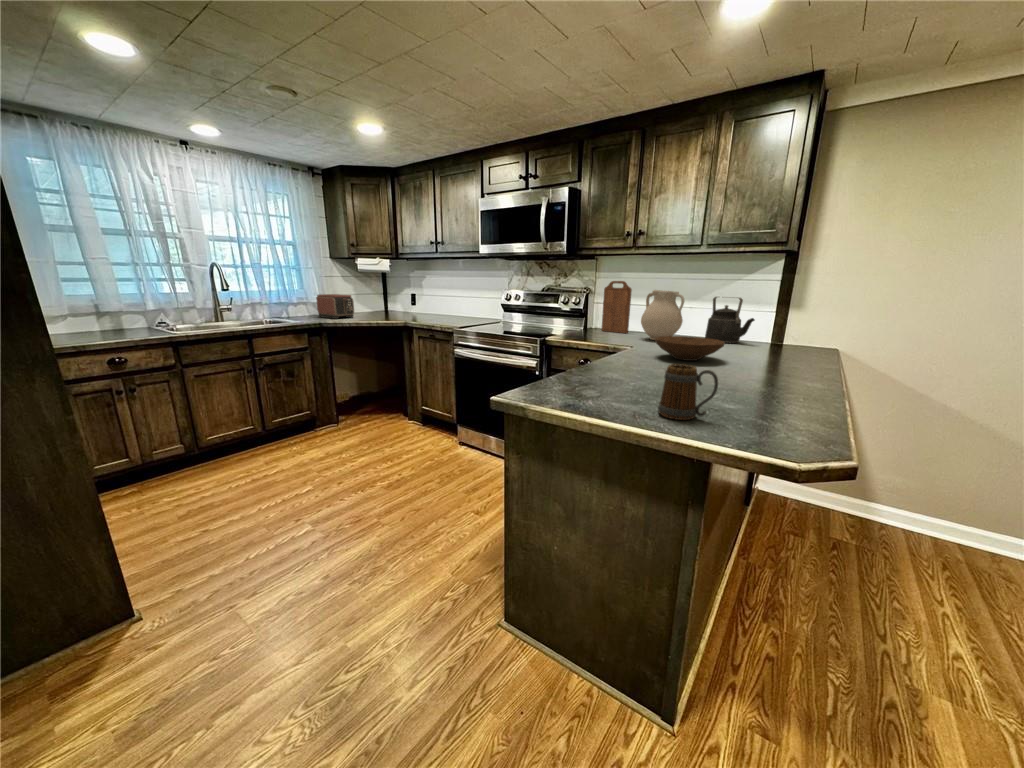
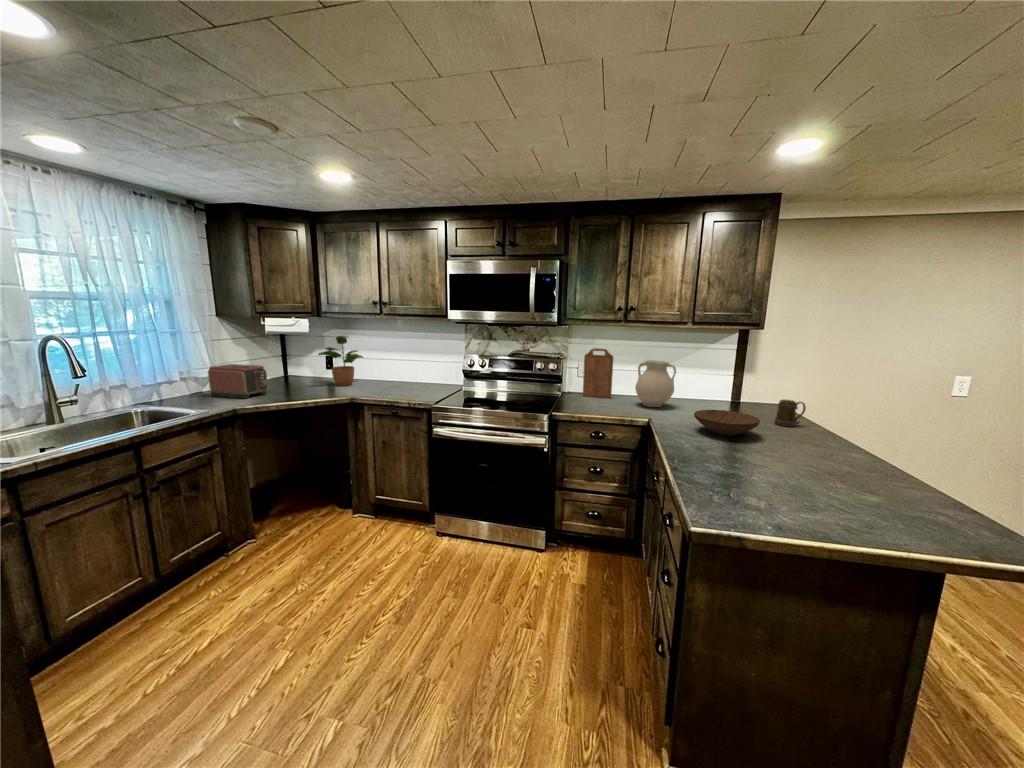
potted plant: none [393,274,433,317] -> present [319,336,363,386]
kettle: present [705,297,755,343] -> none [684,364,731,406]
mug: present [658,364,718,420] -> present [775,400,806,427]

